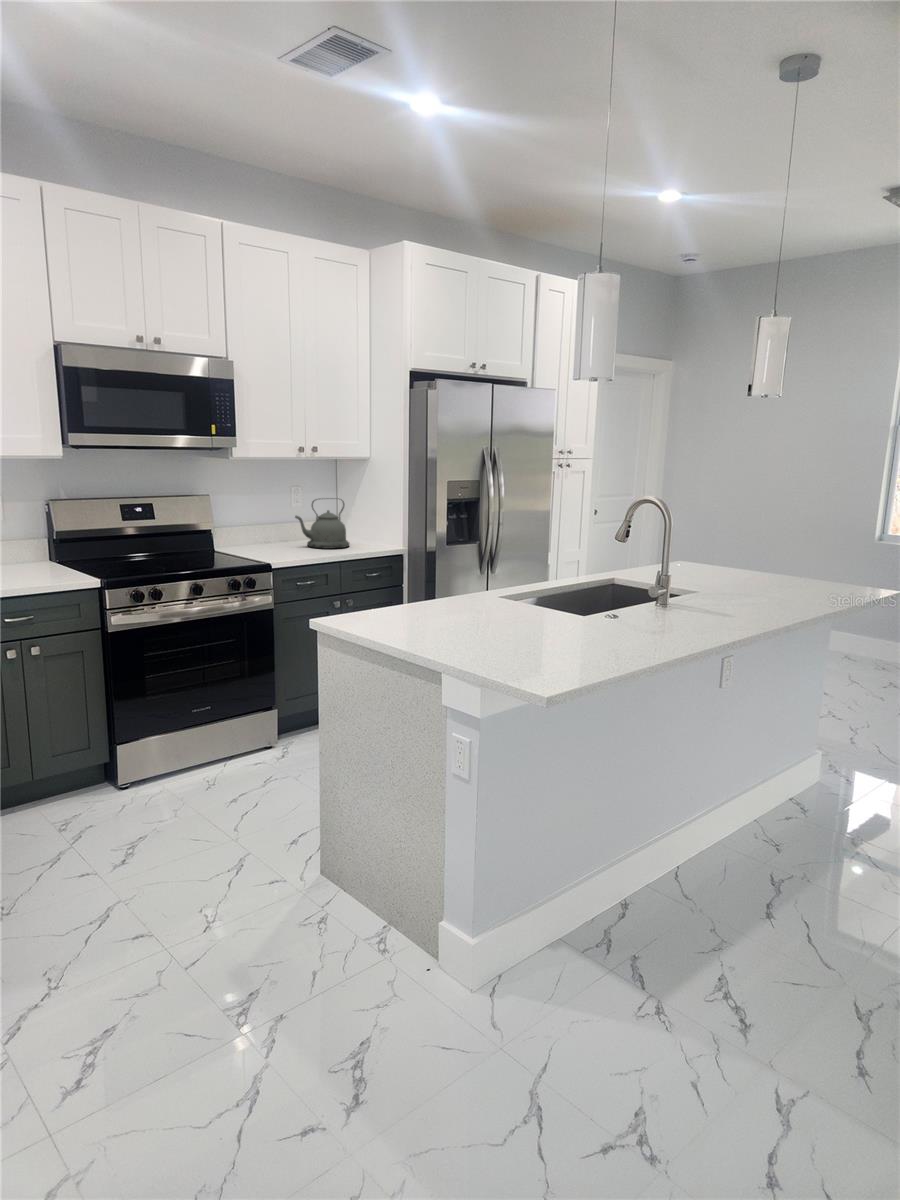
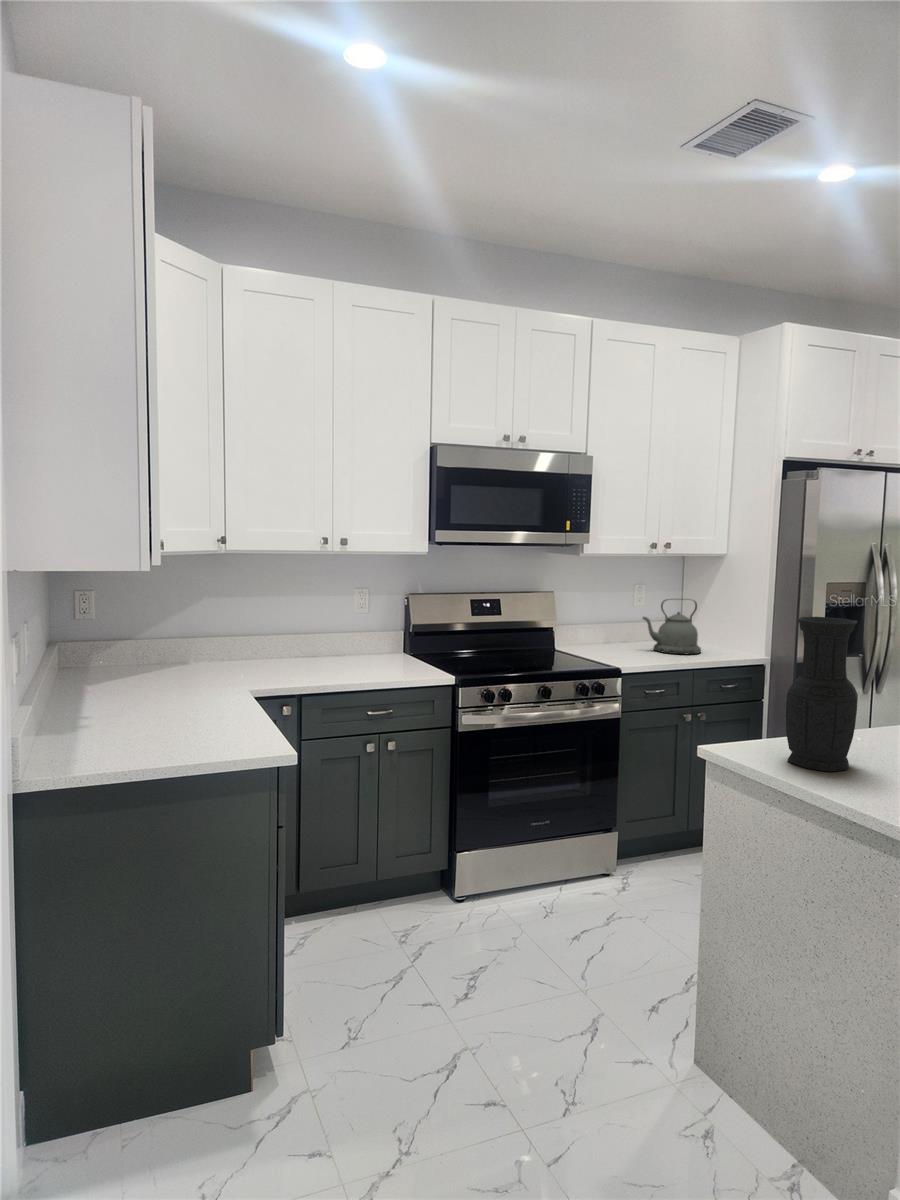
vase: none [371,505,425,629] -> present [786,617,858,772]

